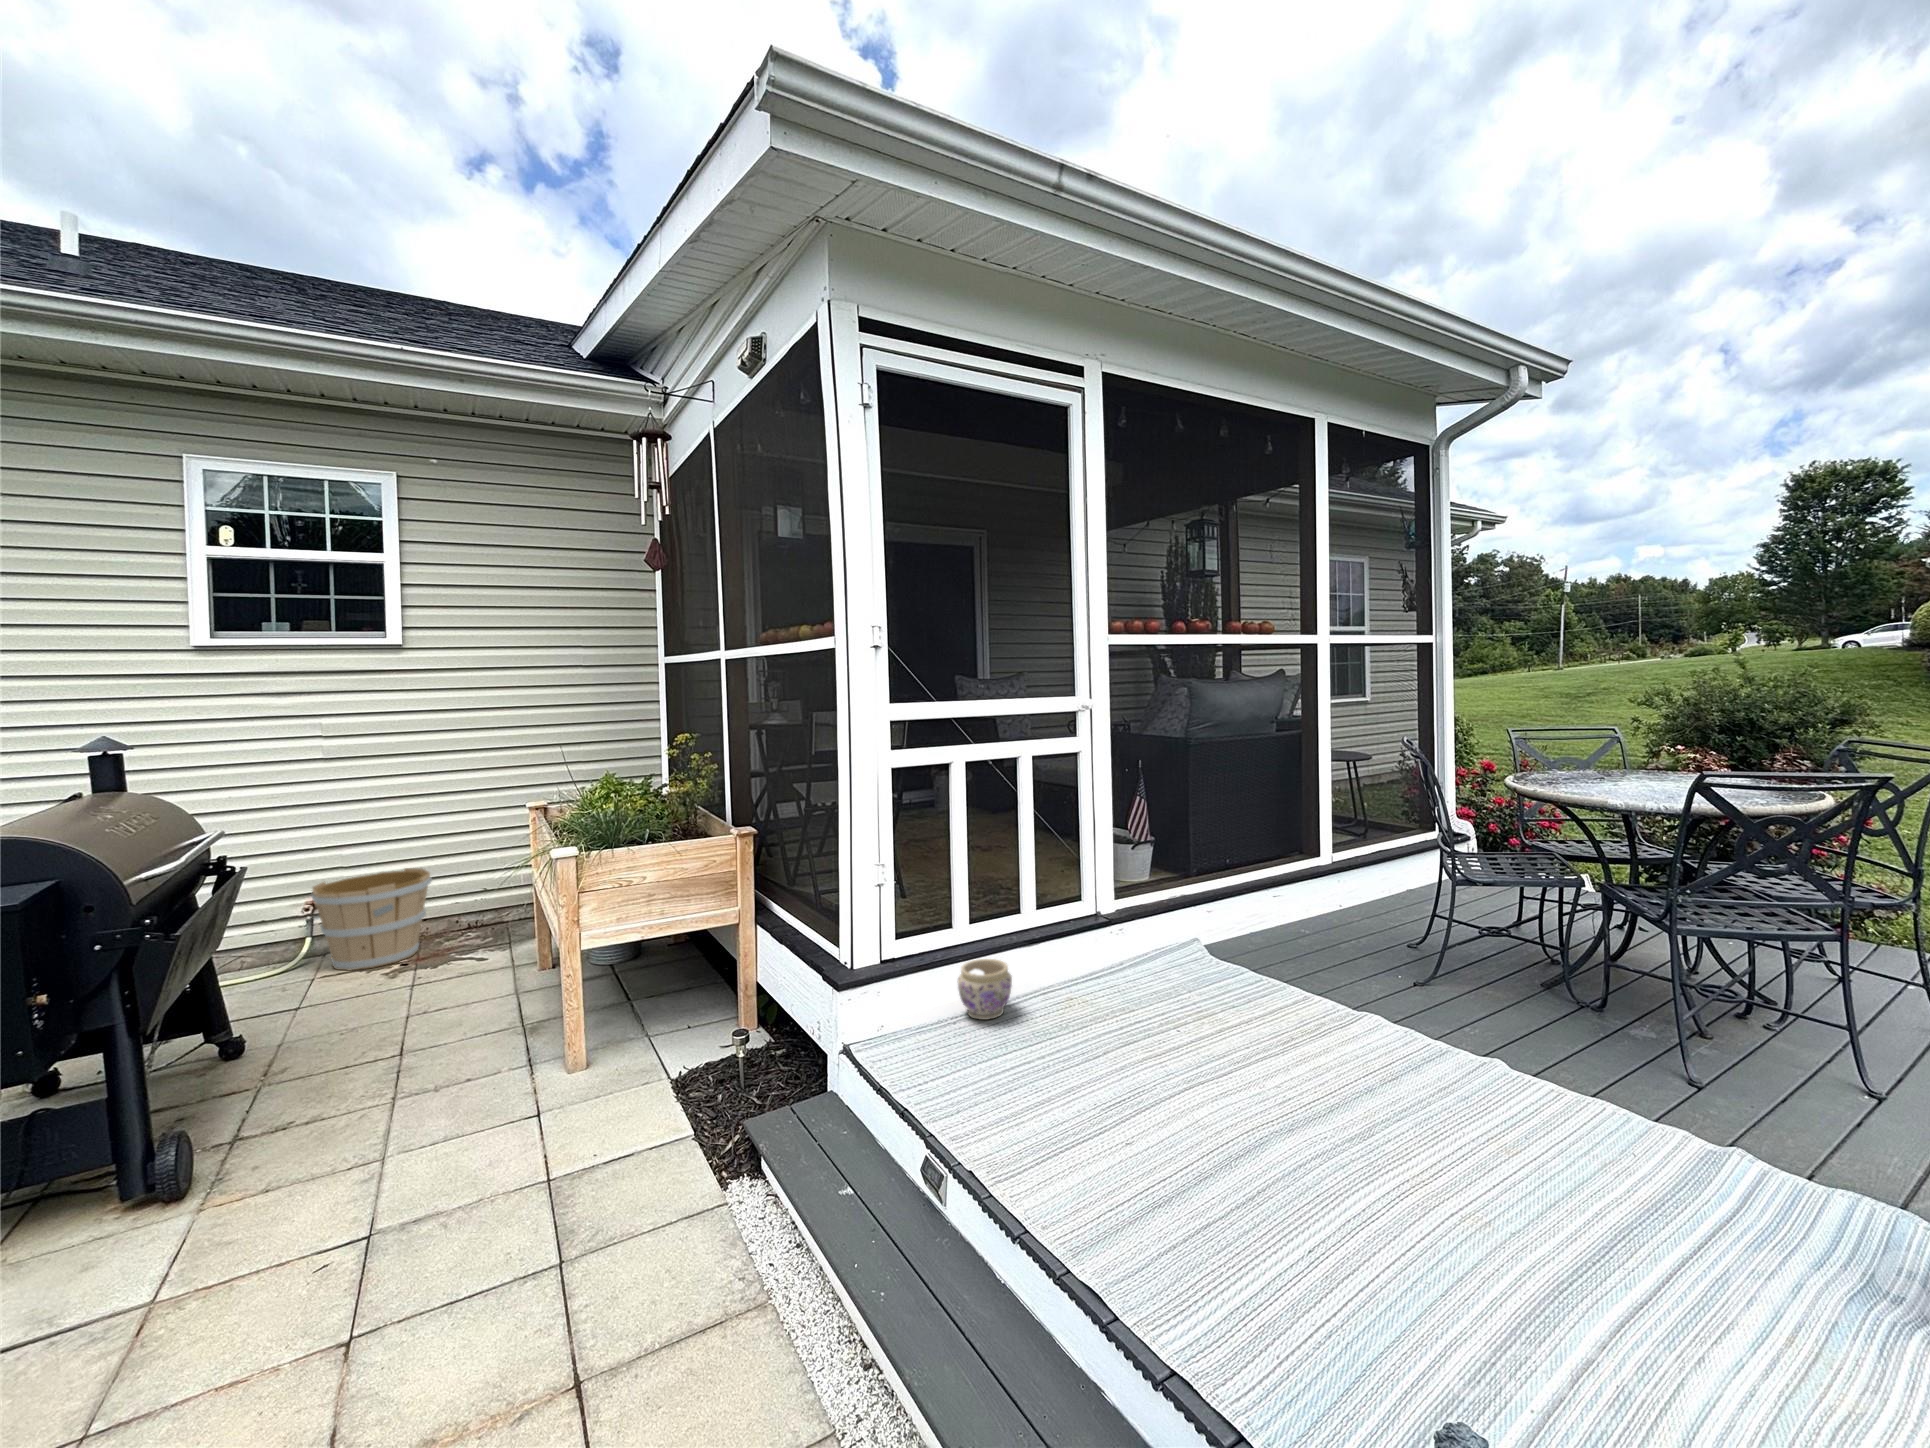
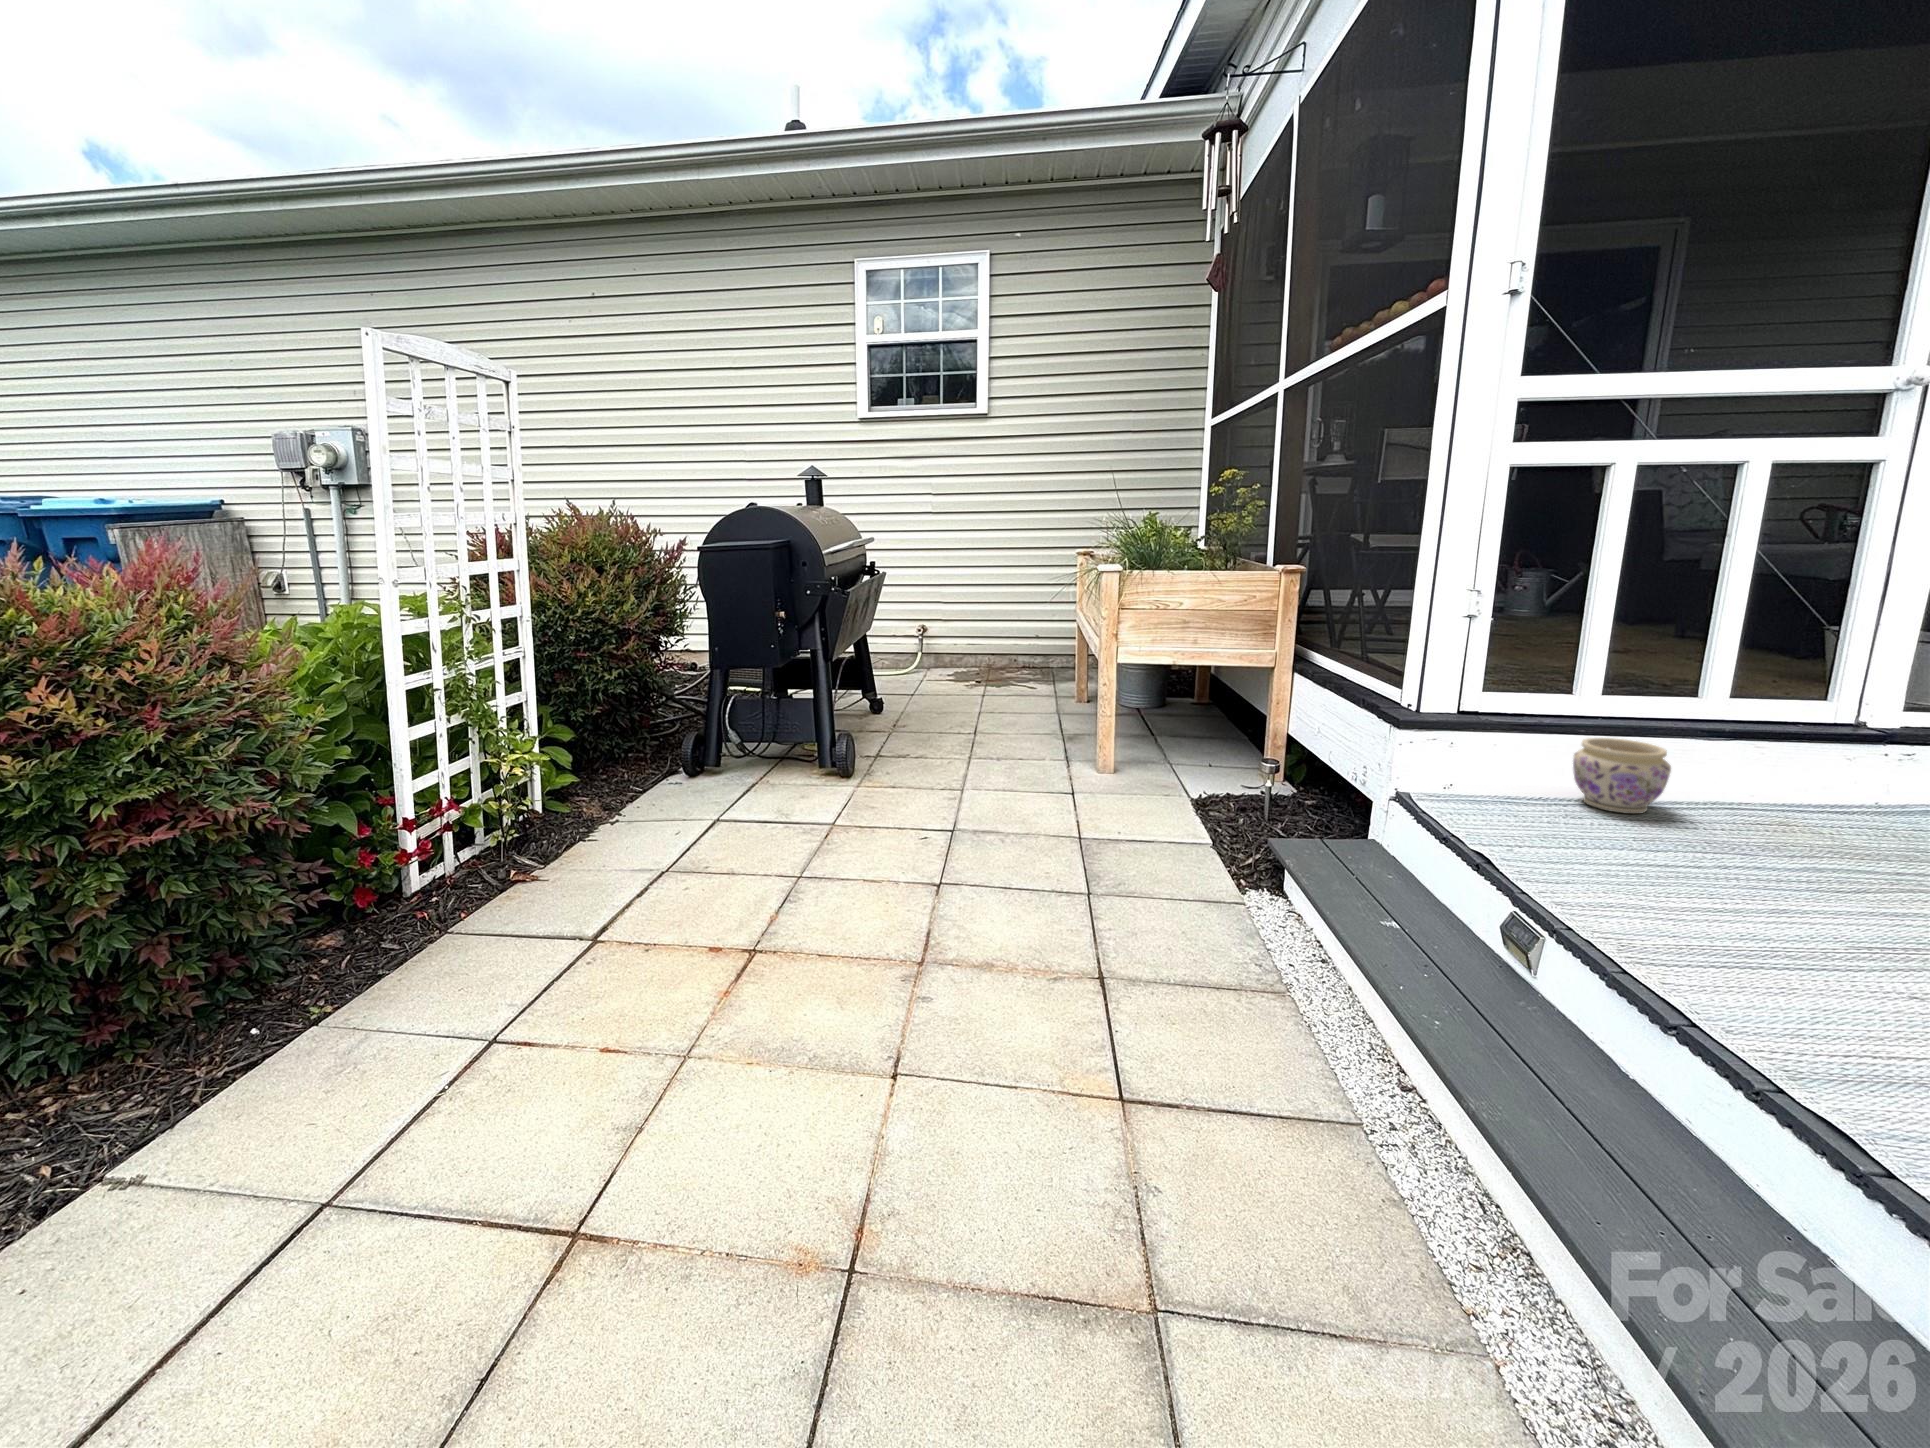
wooden bucket: present [311,868,432,970] -> none [922,609,1001,682]

